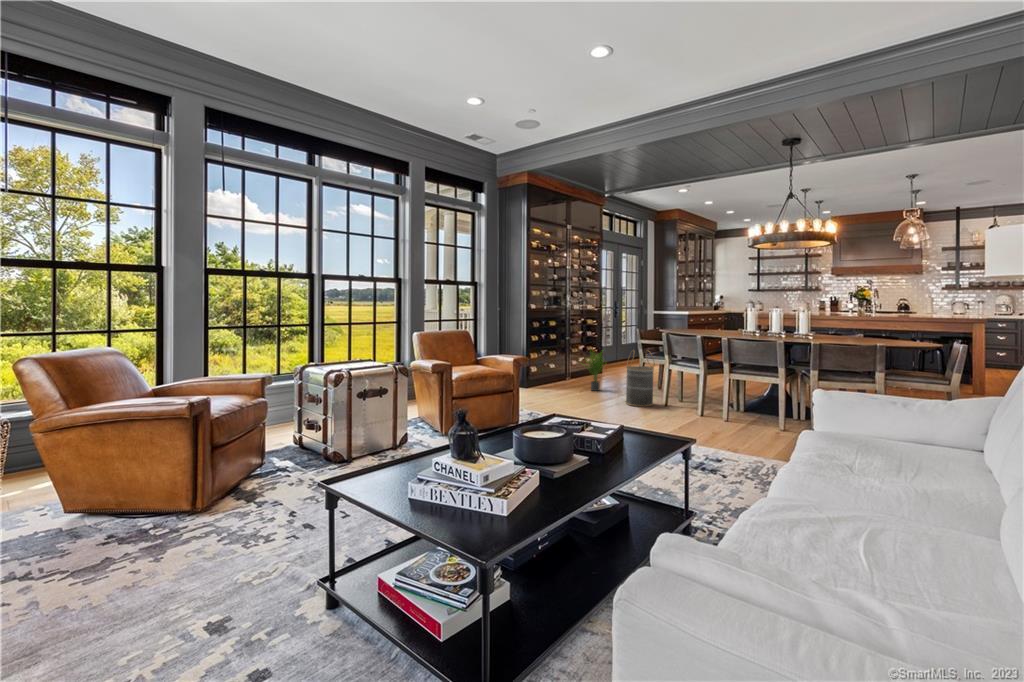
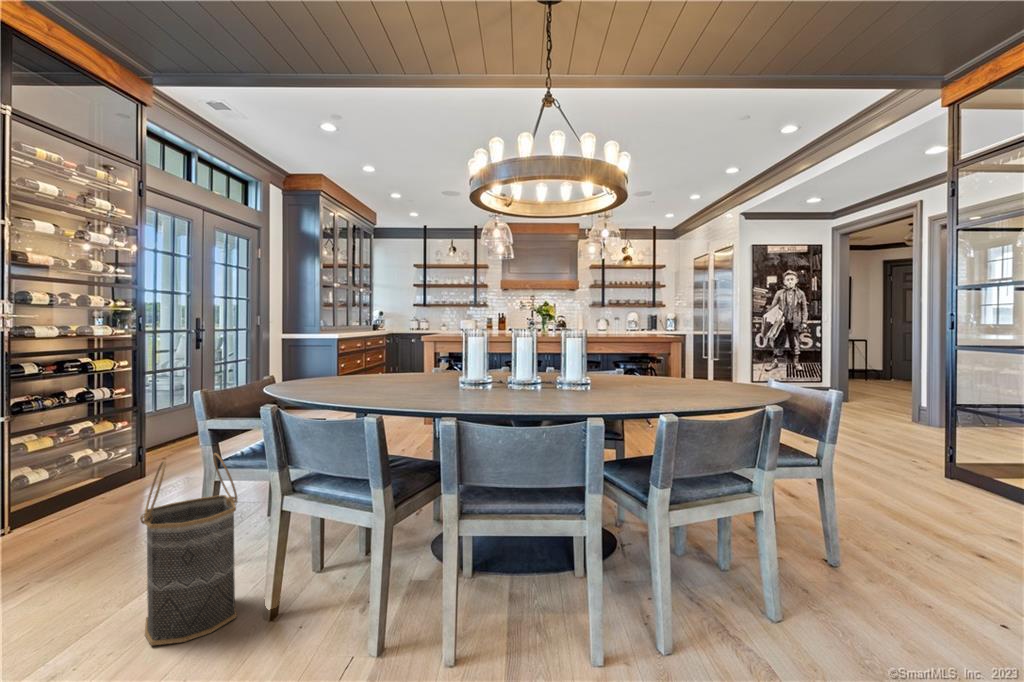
potted plant: present [587,354,603,391] -> none [19,433,133,555]

